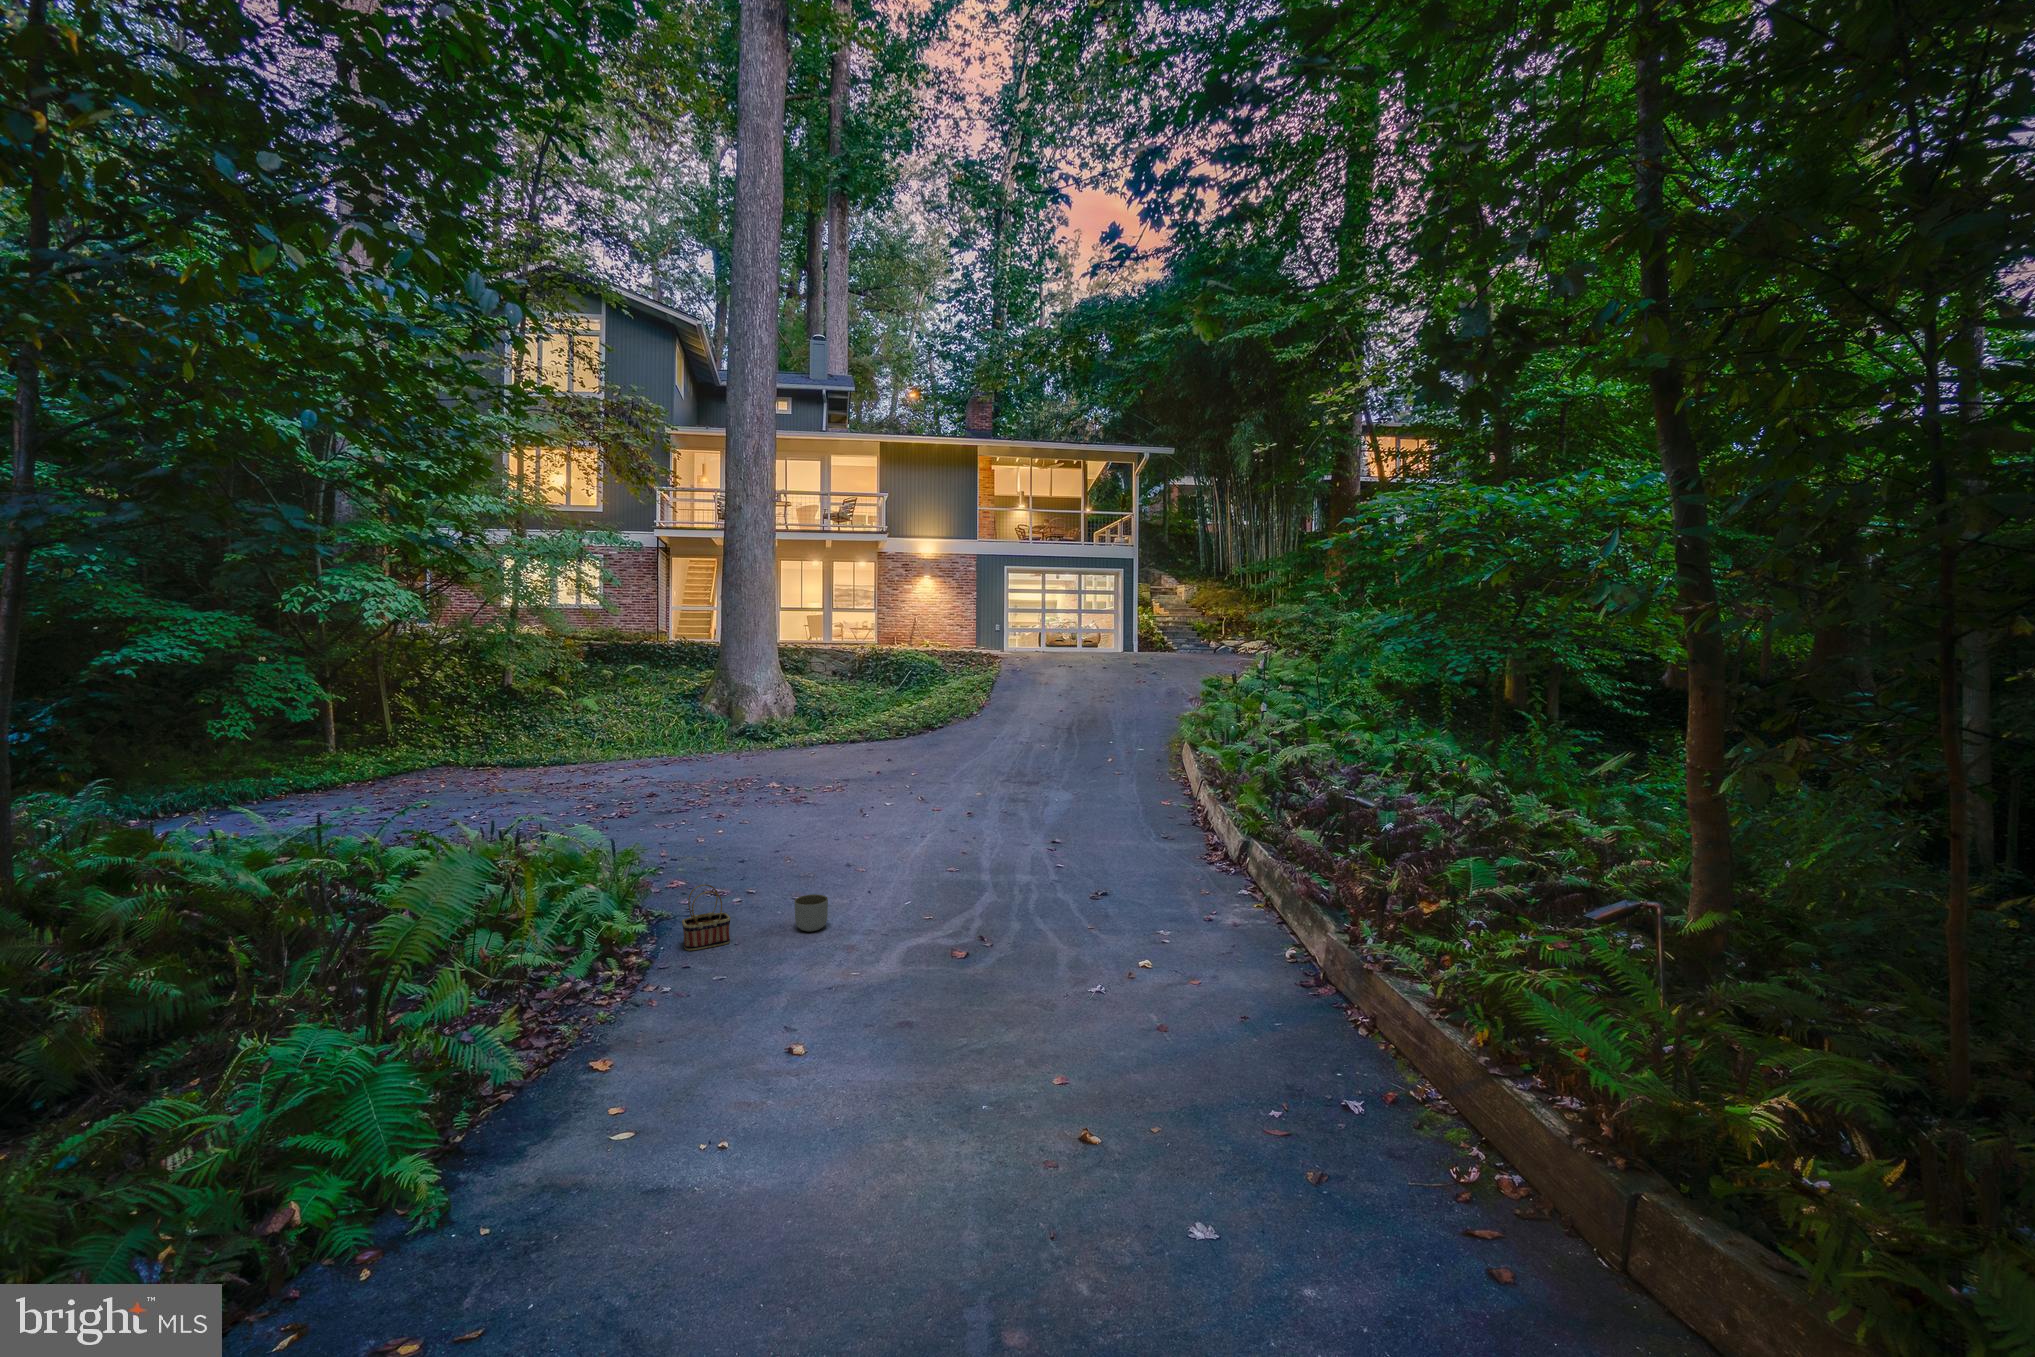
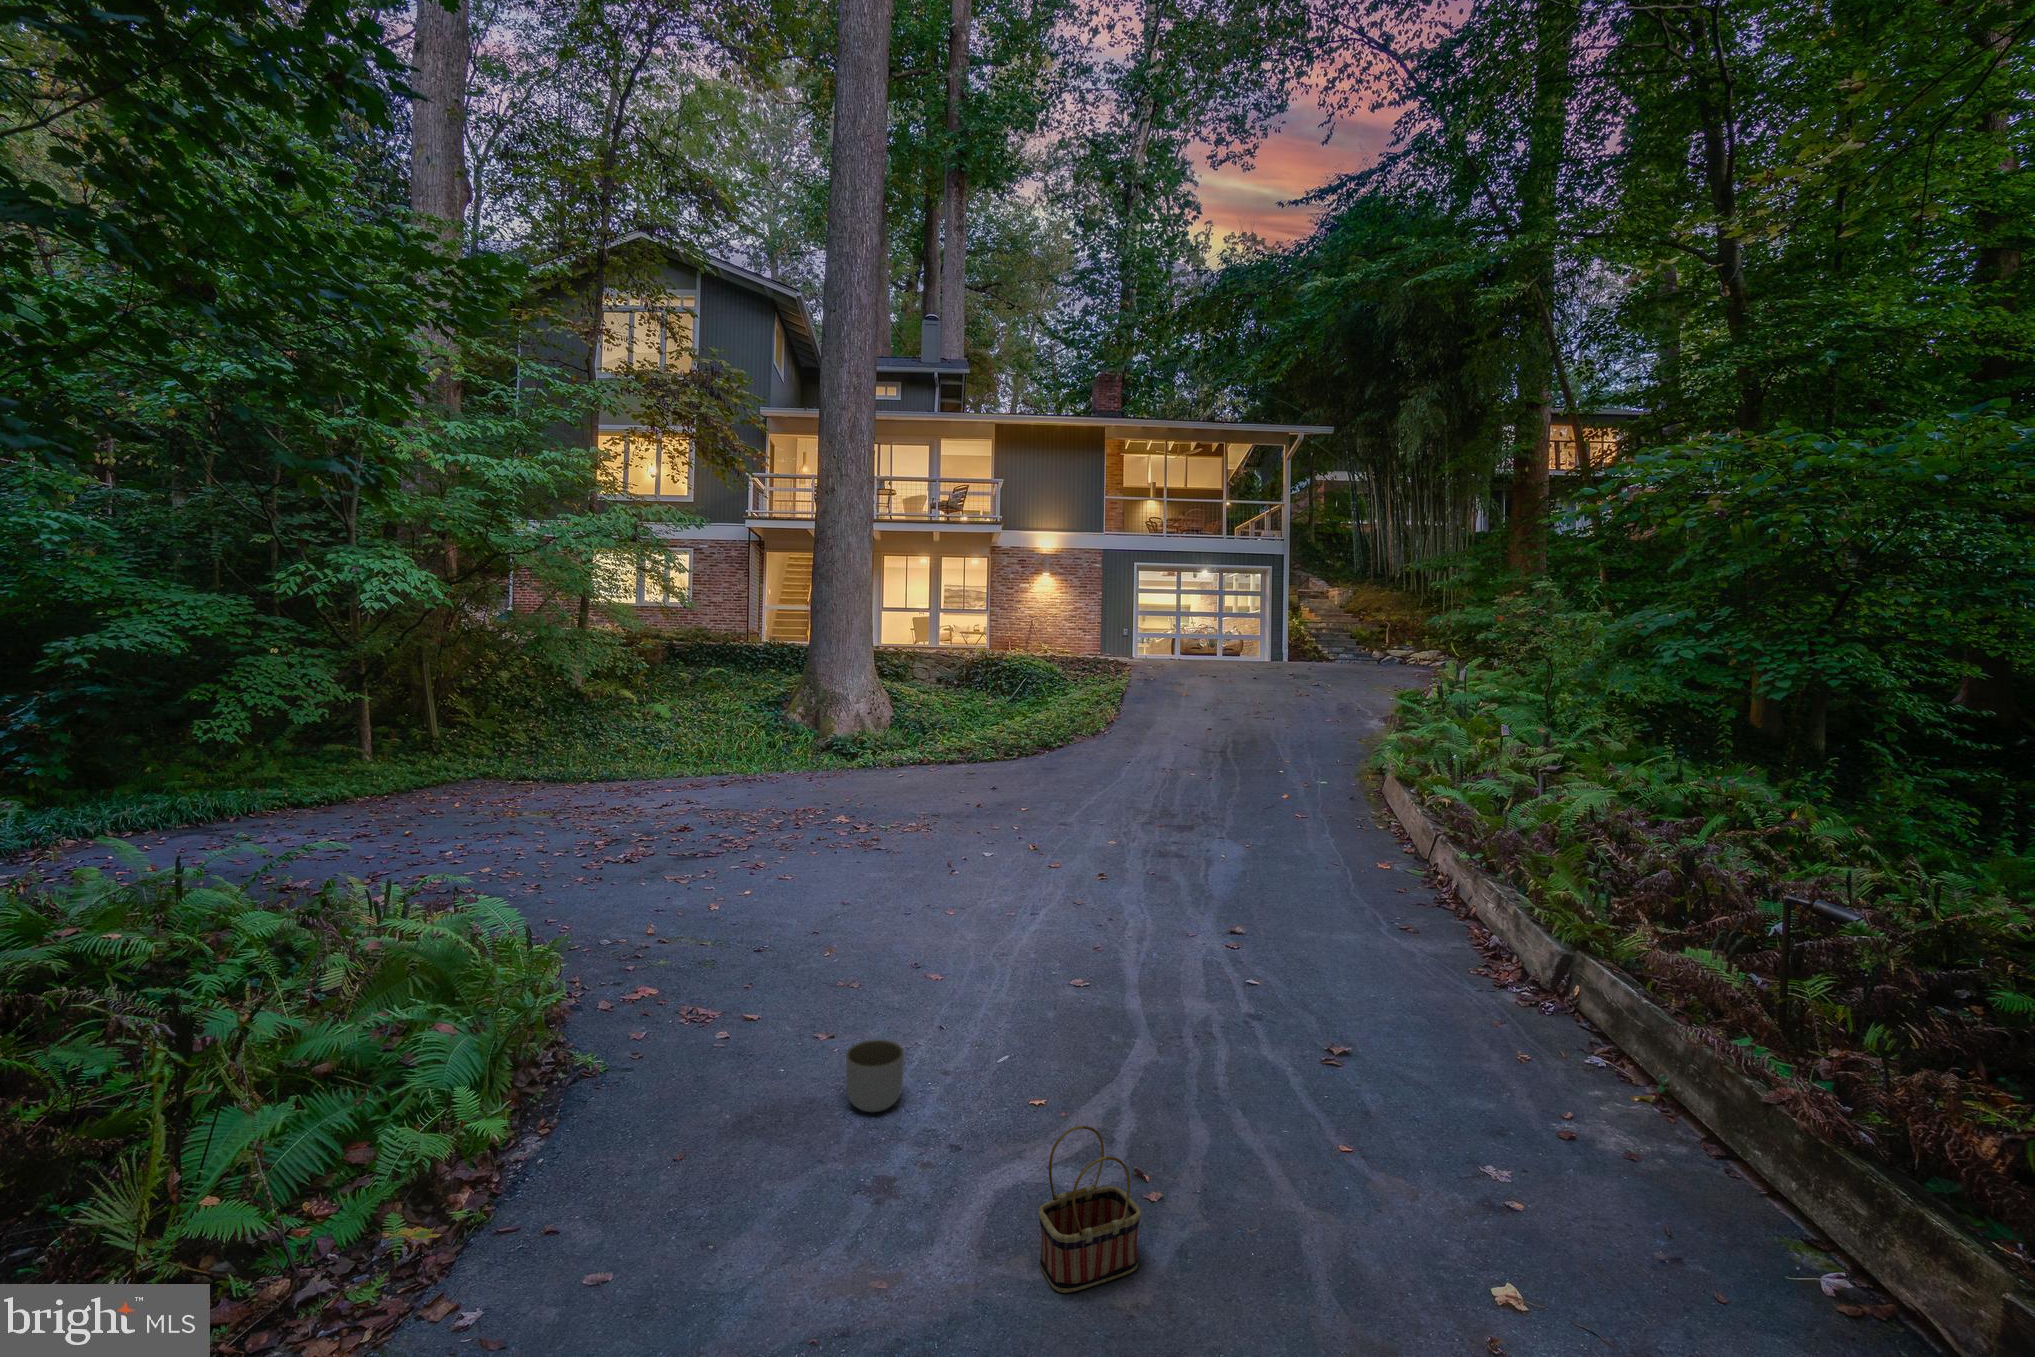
basket: present [682,884,731,951] -> present [1039,1126,1141,1293]

